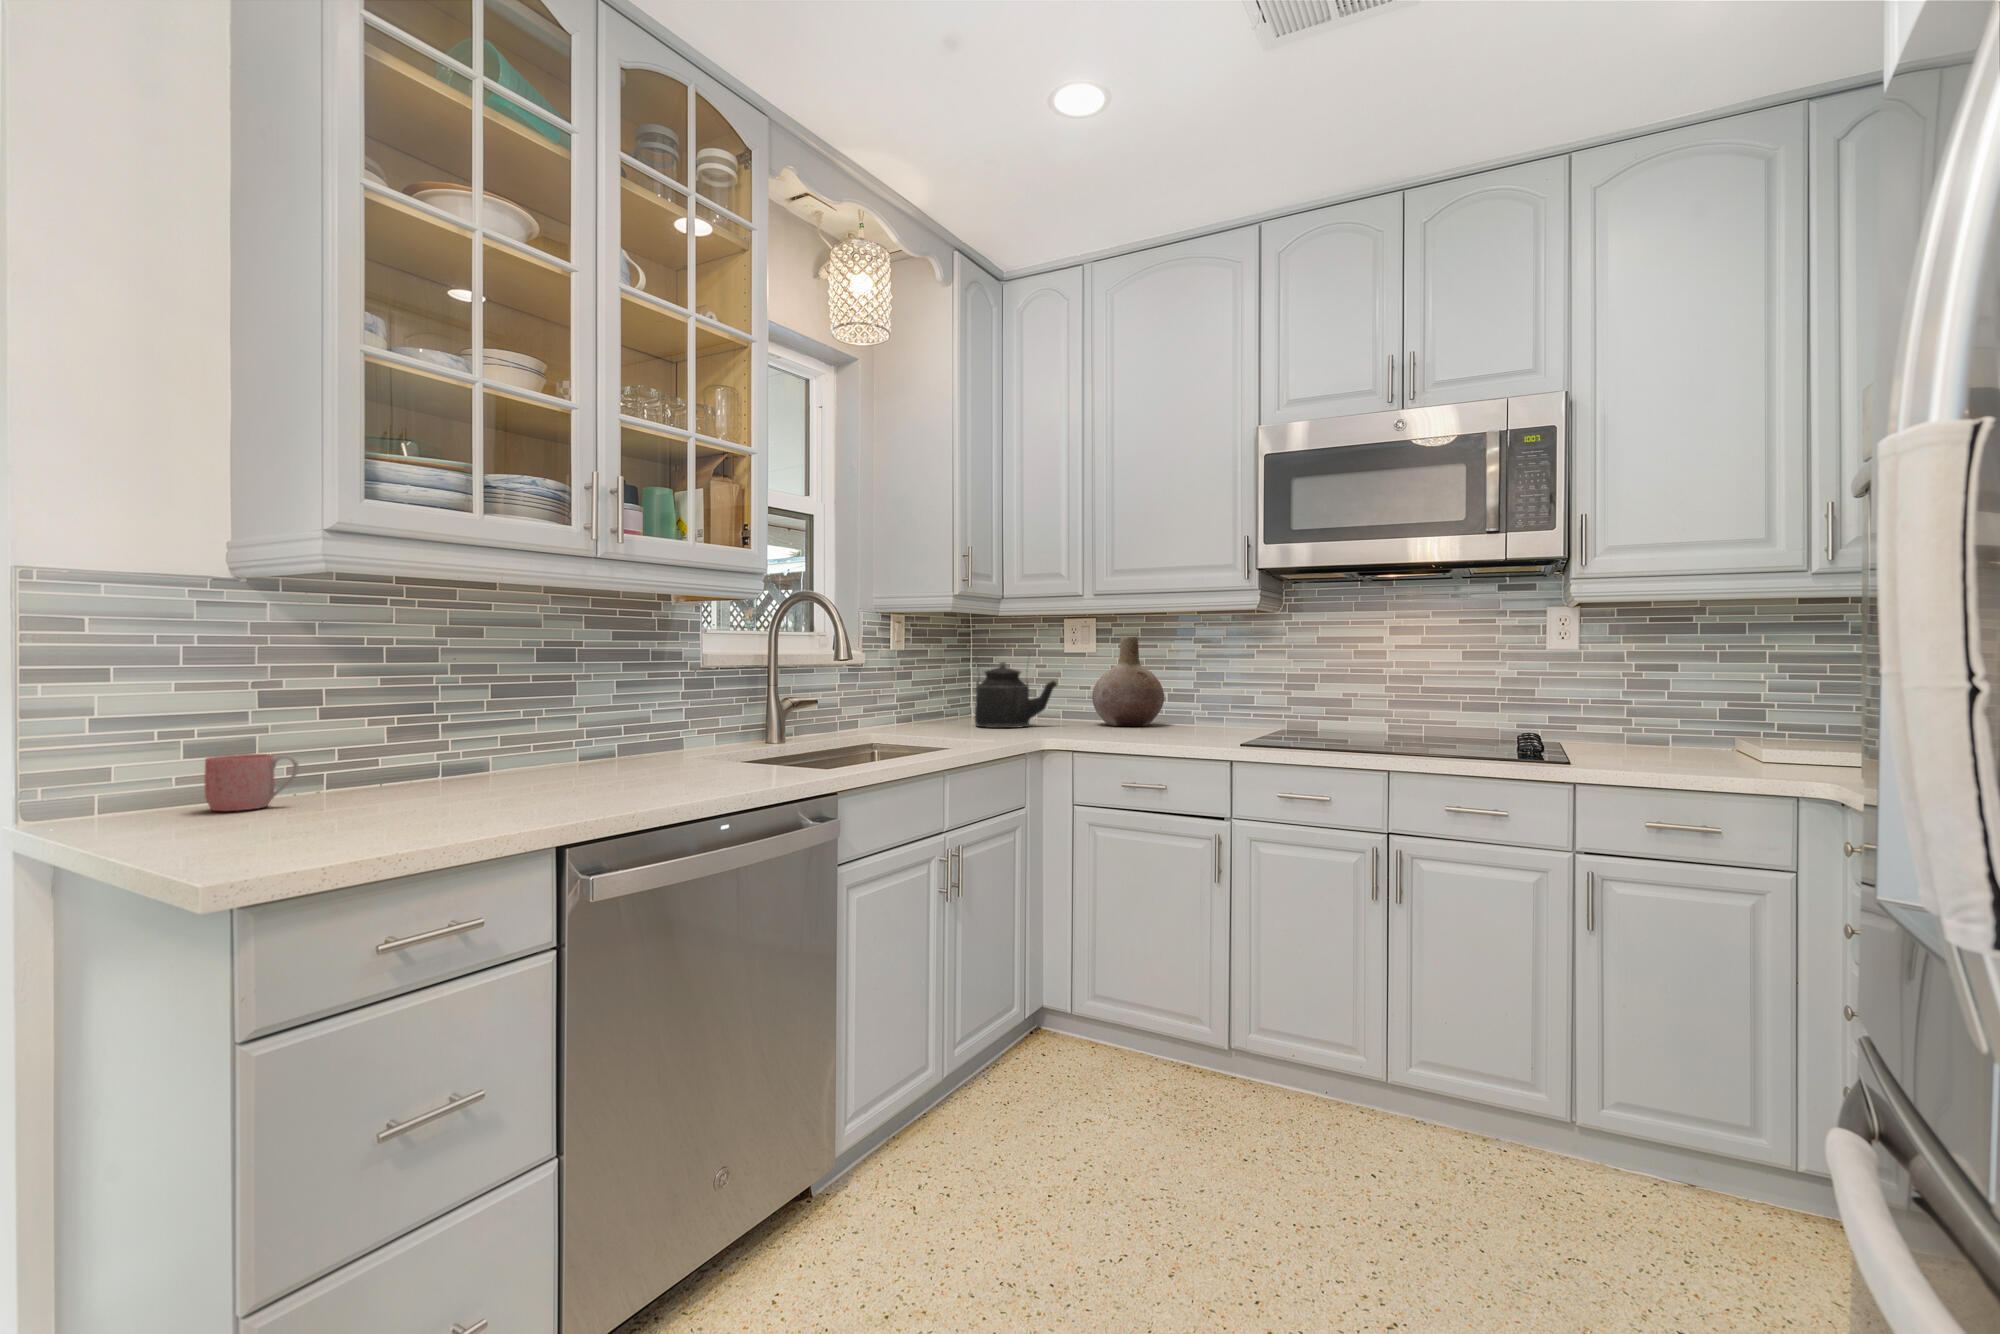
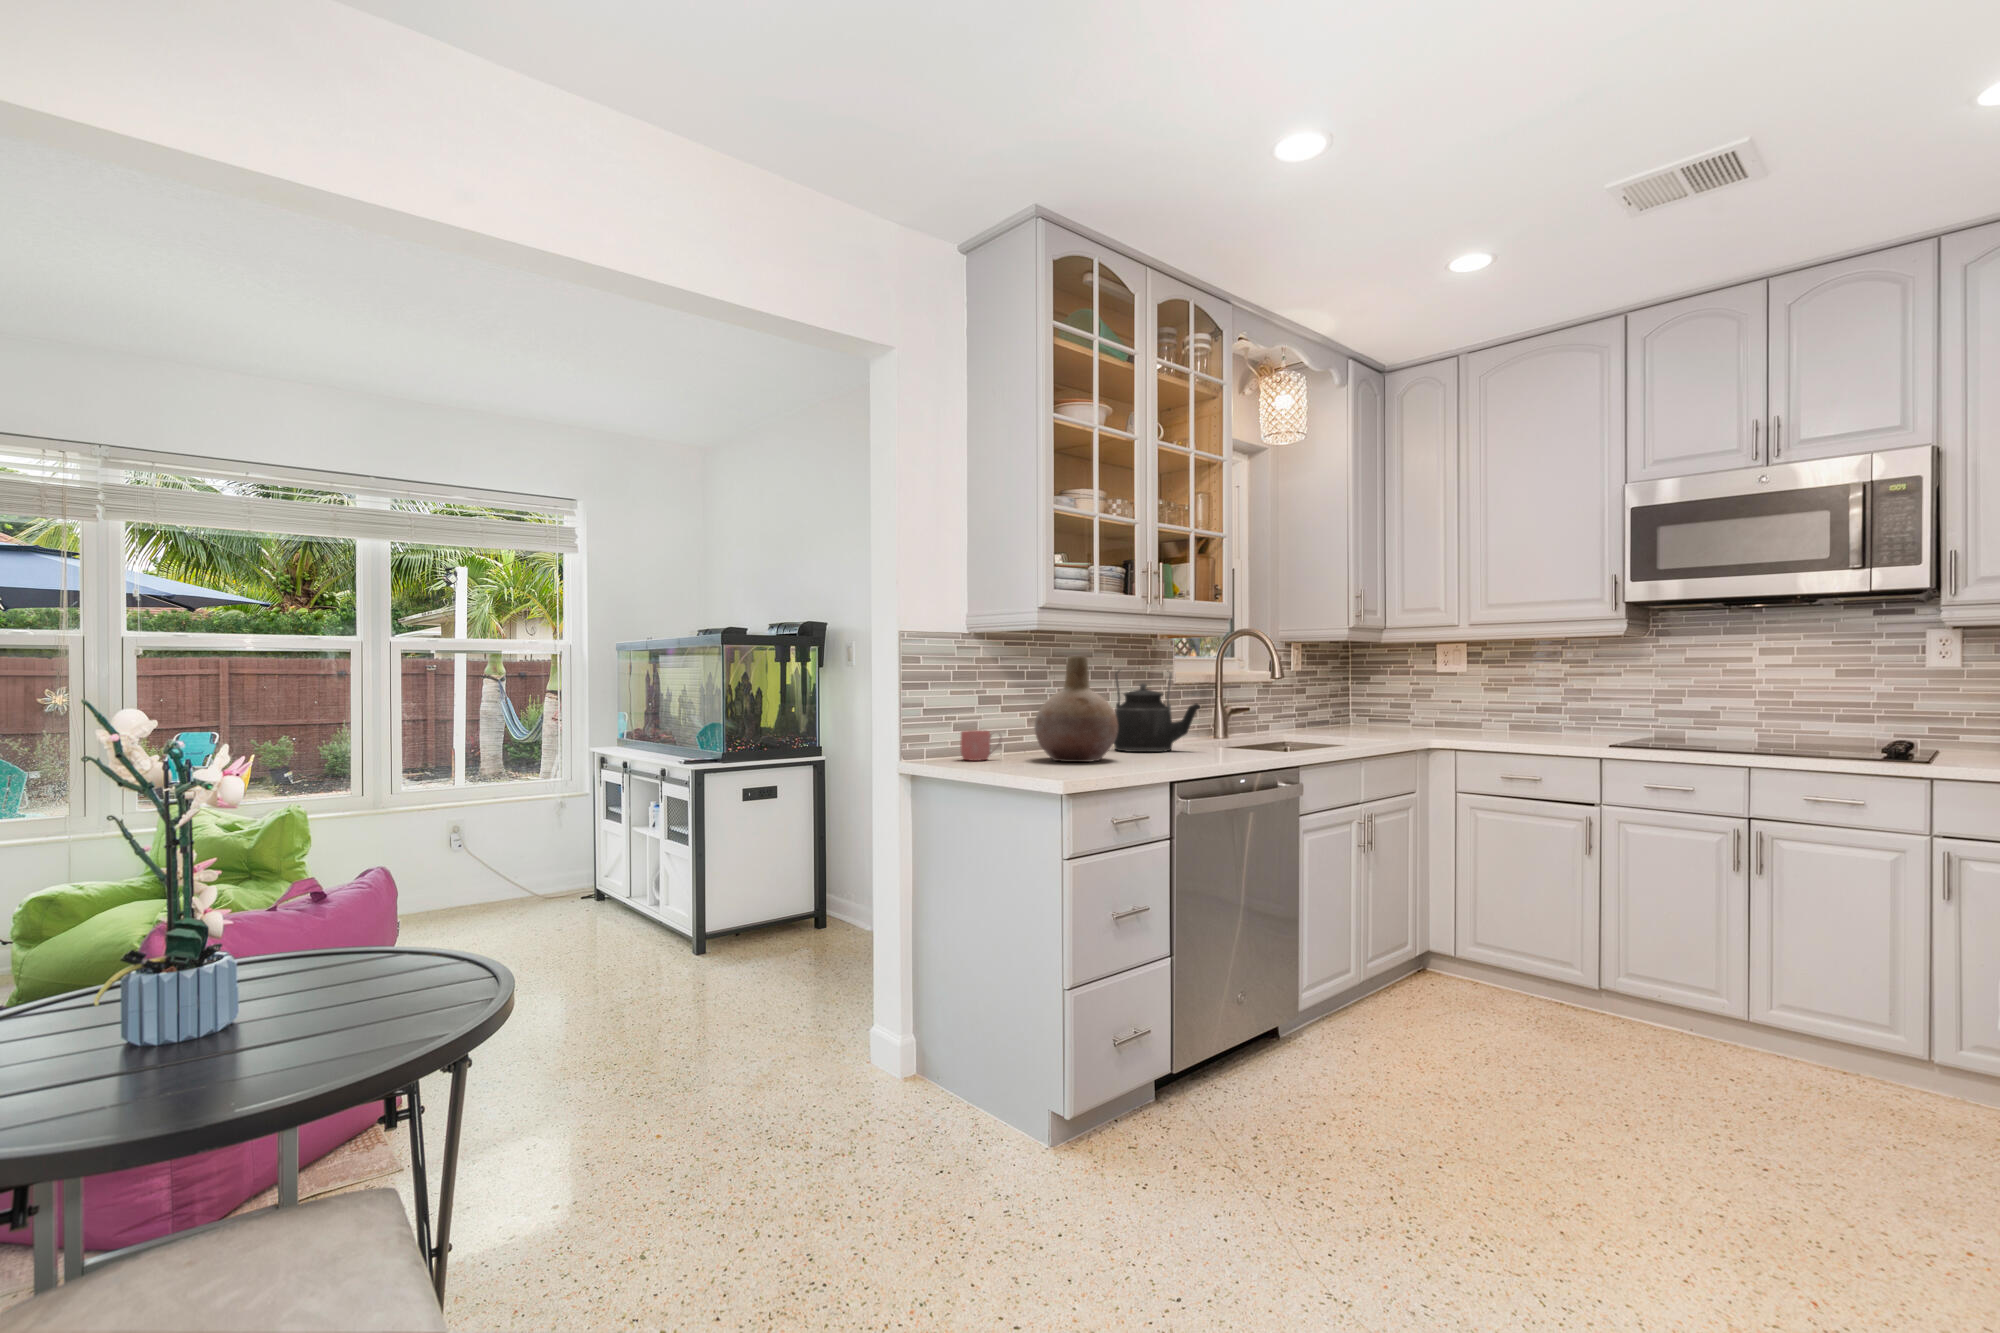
vase: present [1092,637,1164,726] -> present [1034,656,1118,762]
kettle: present [975,650,1057,728] -> present [1114,670,1200,752]

